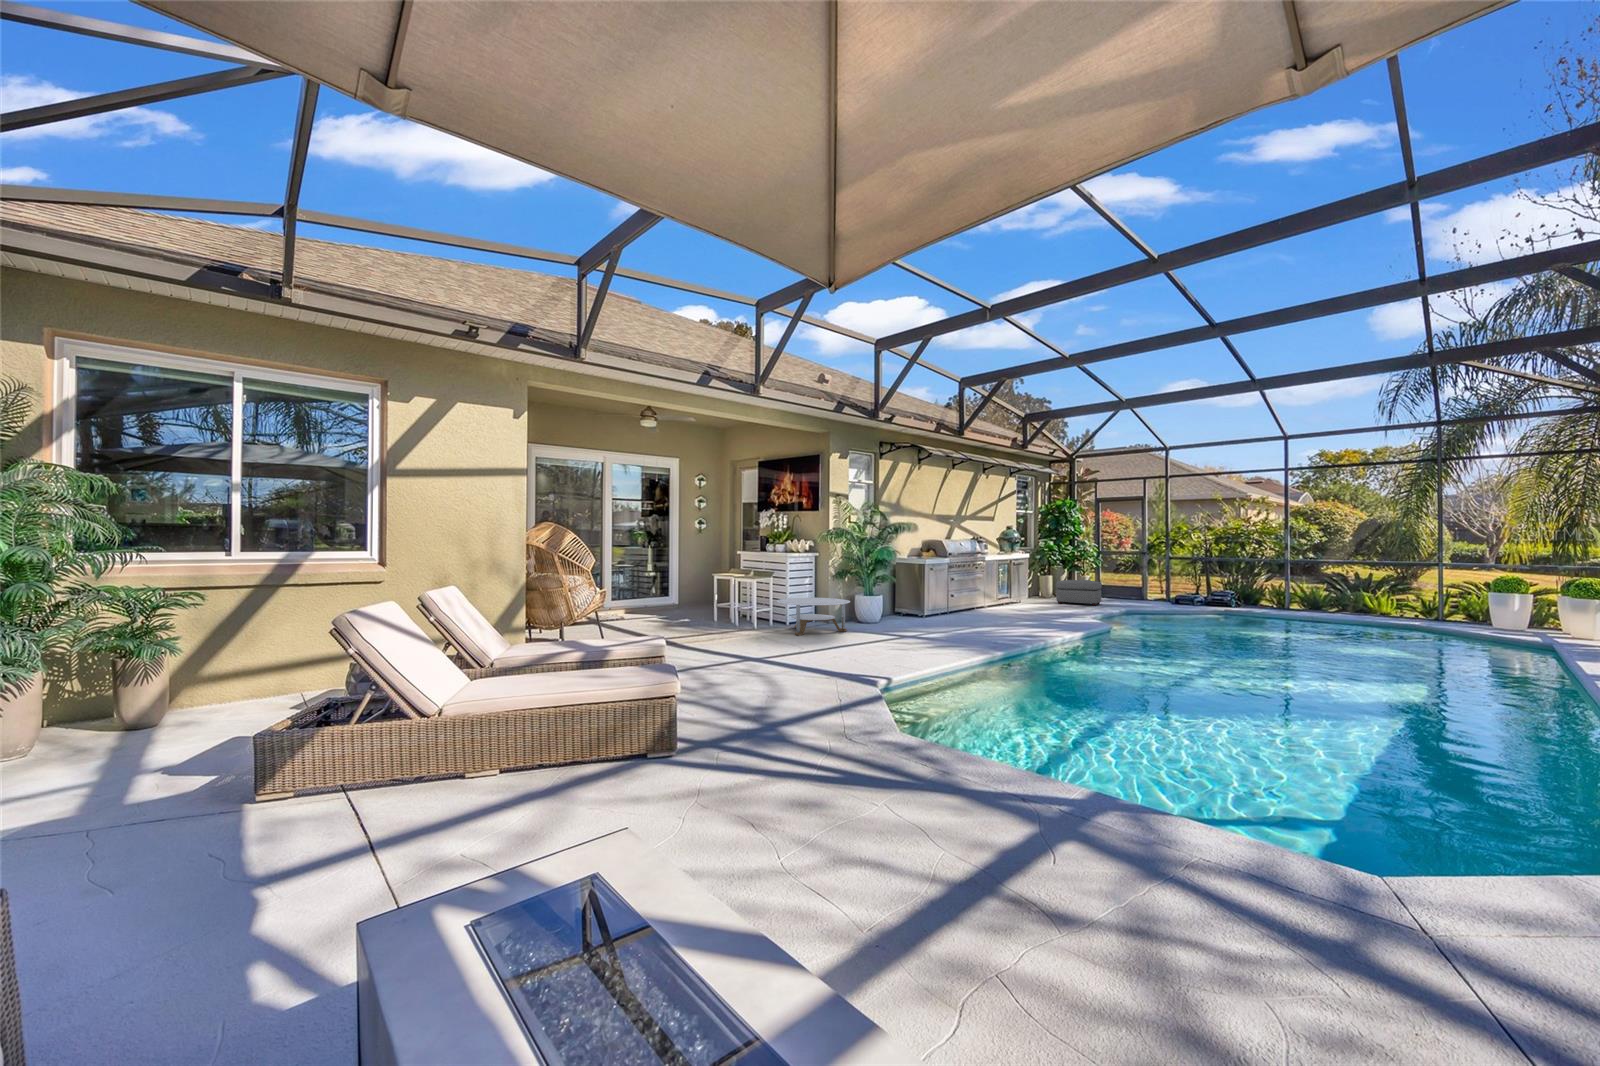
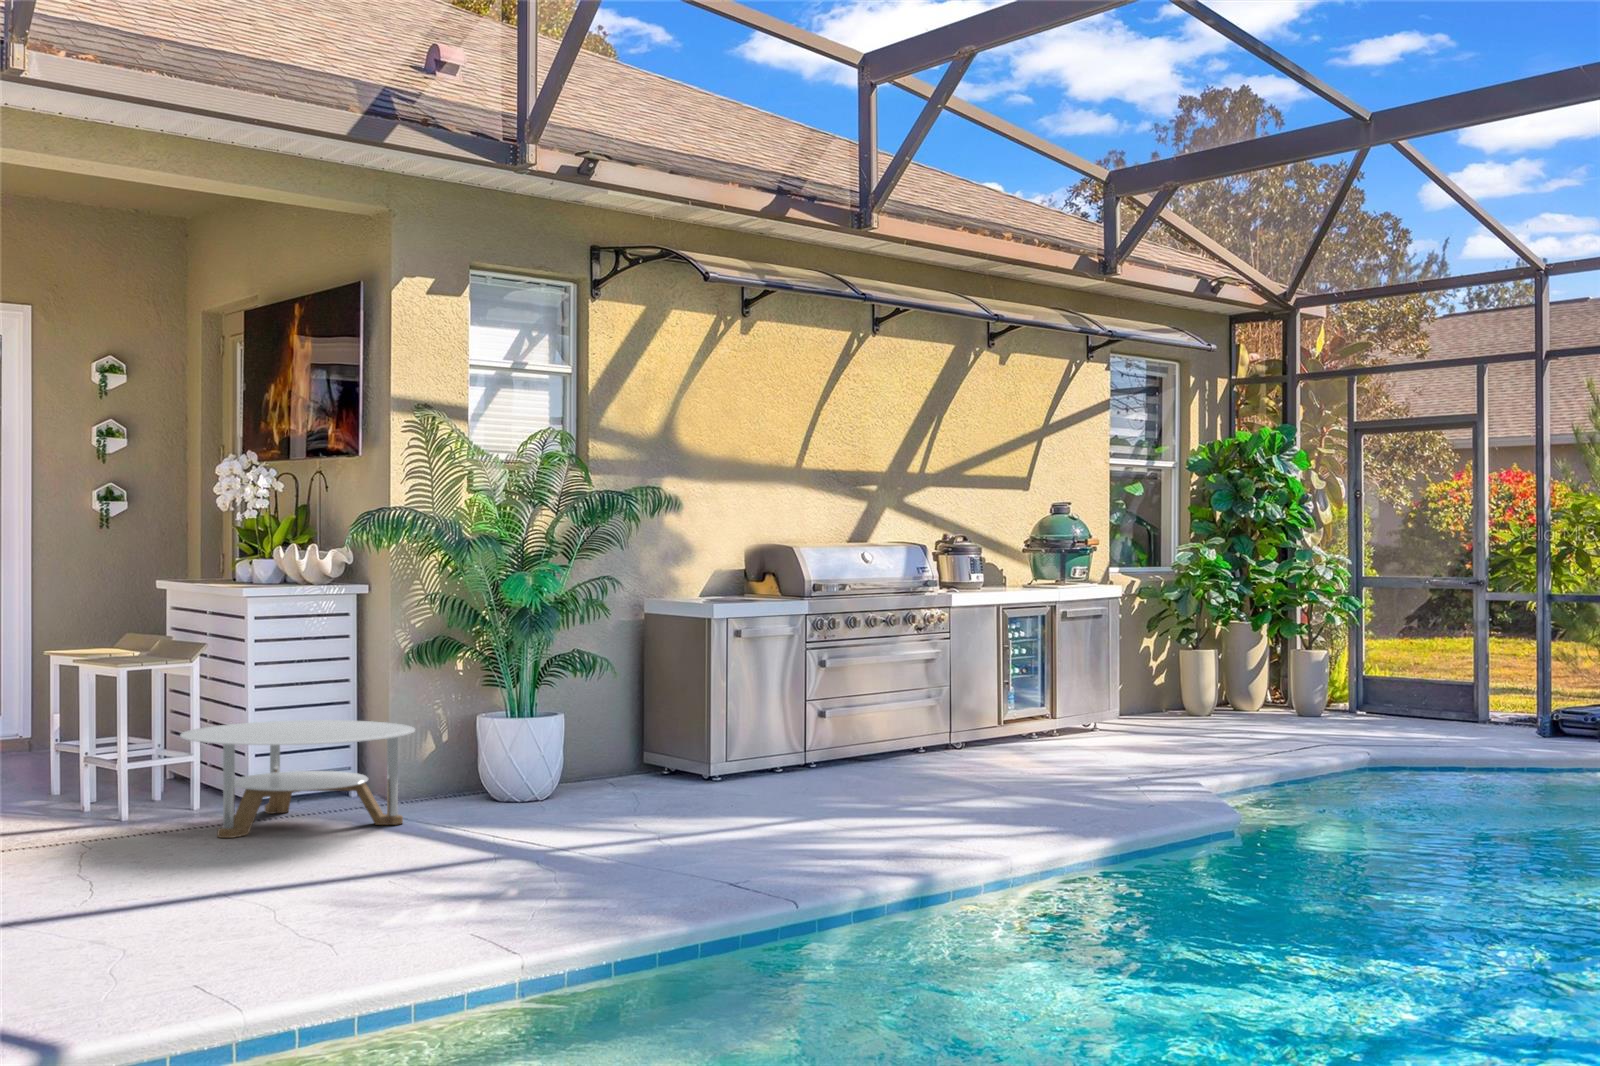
ottoman: present [1056,580,1102,606] -> none [1197,663,1332,739]

